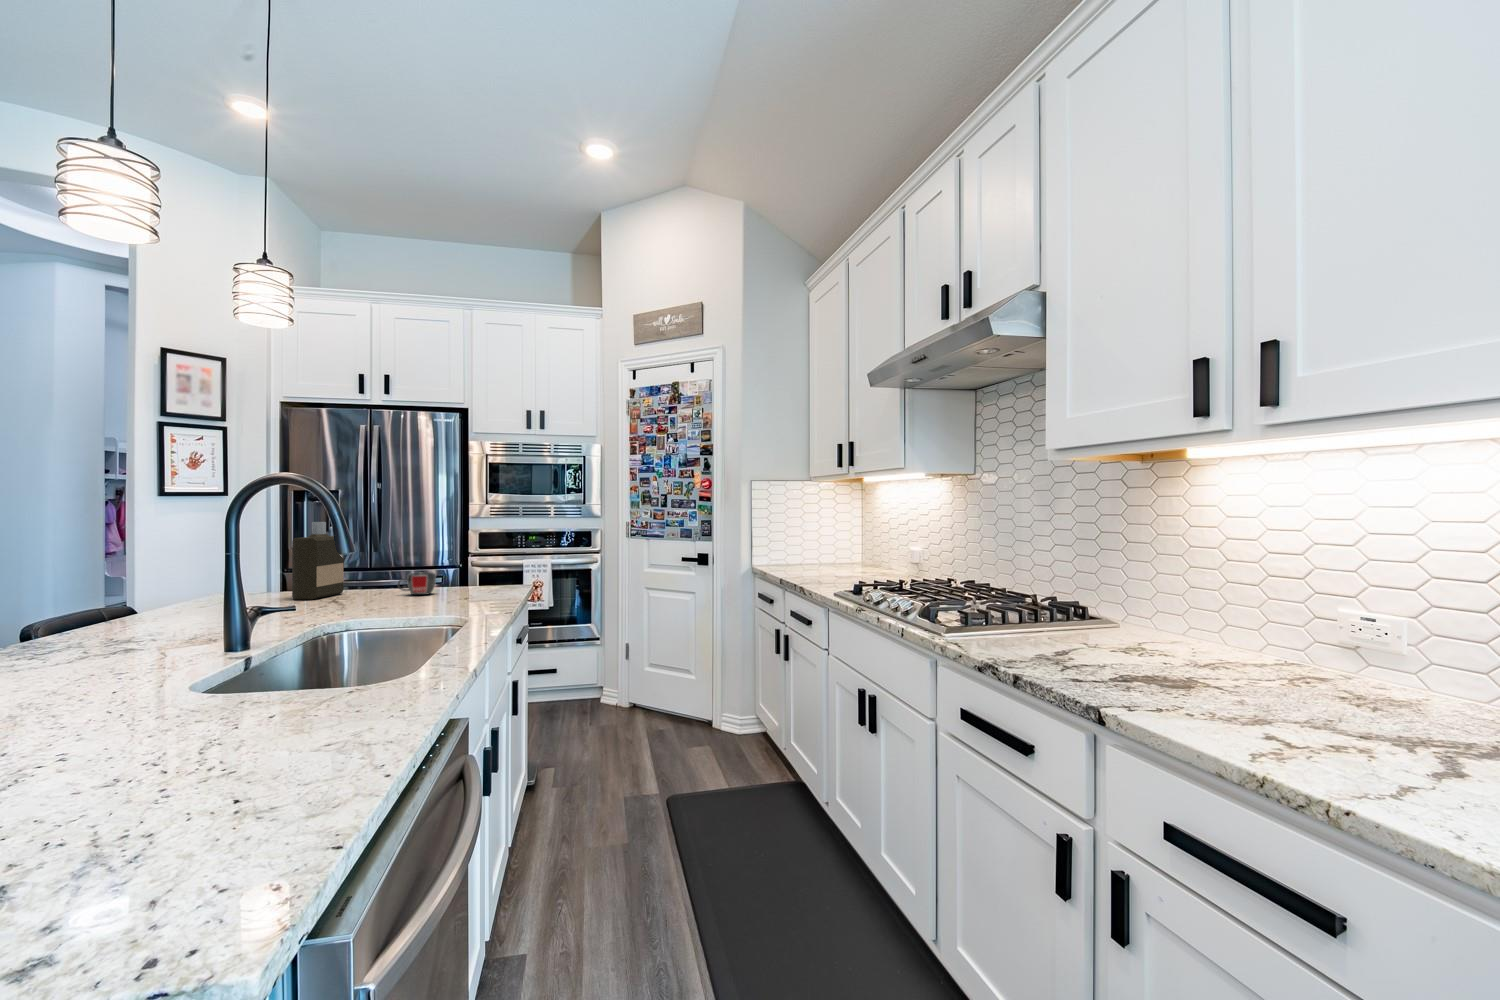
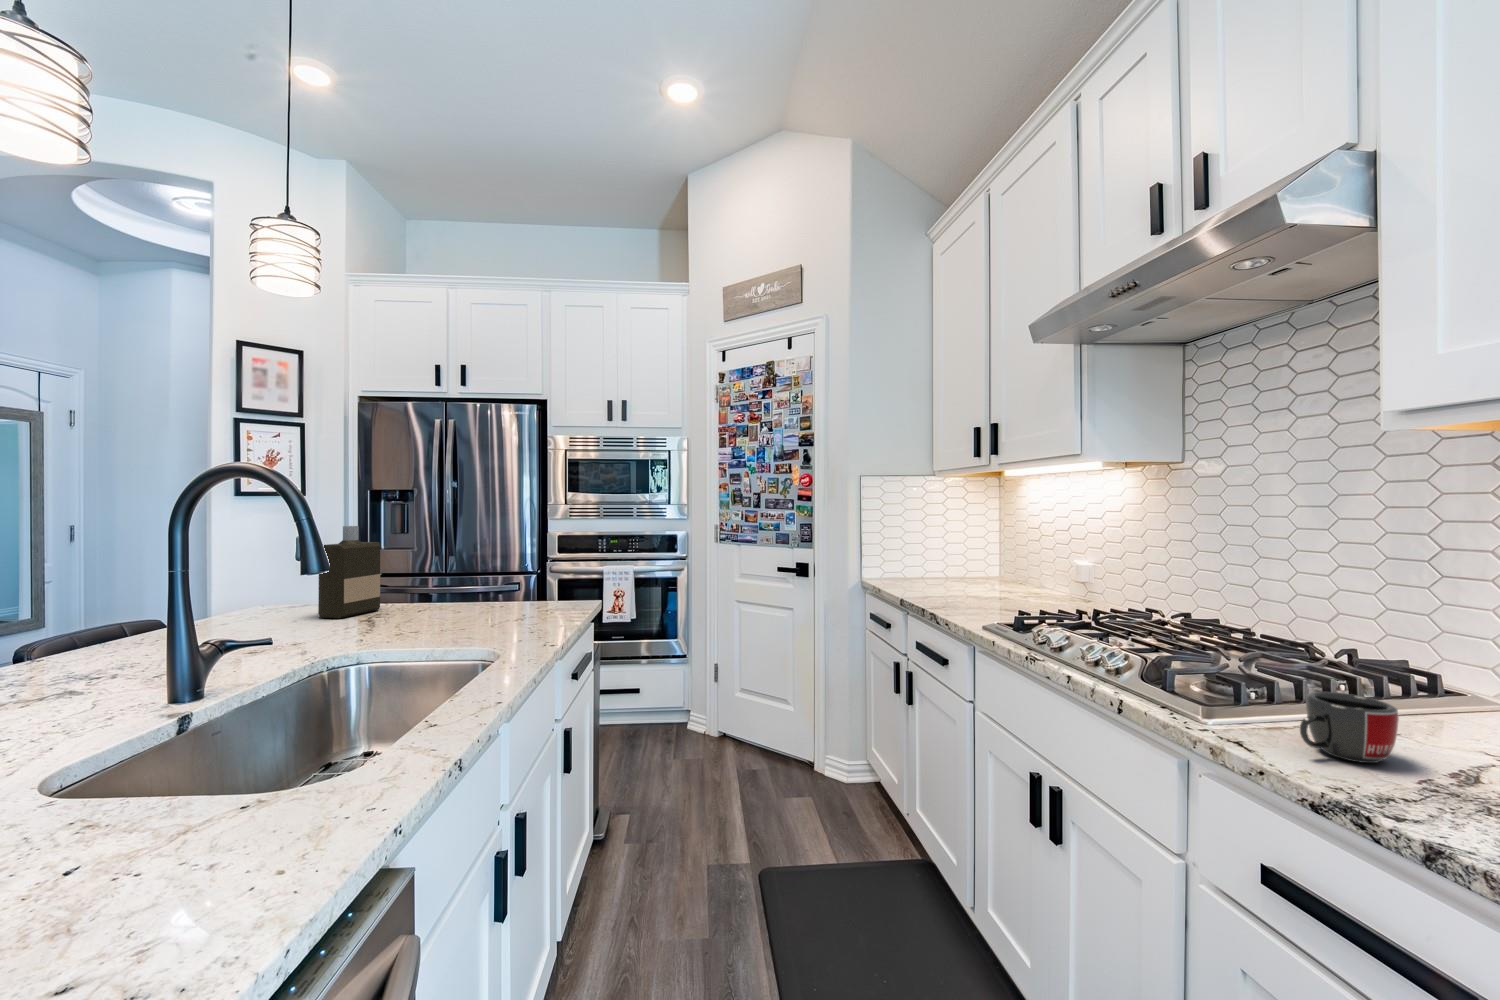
mug: present [398,572,436,595] -> present [1300,692,1399,763]

